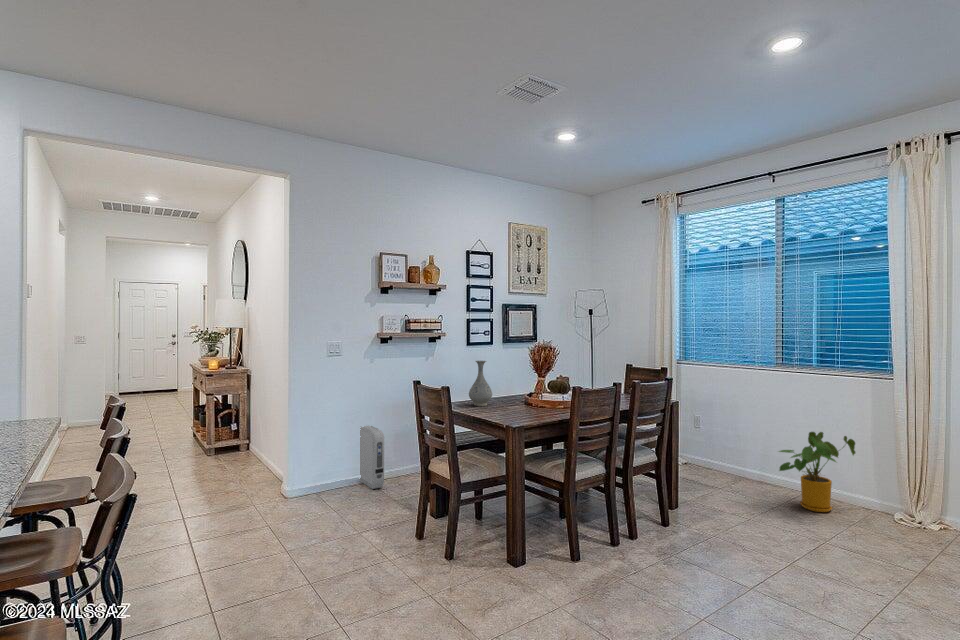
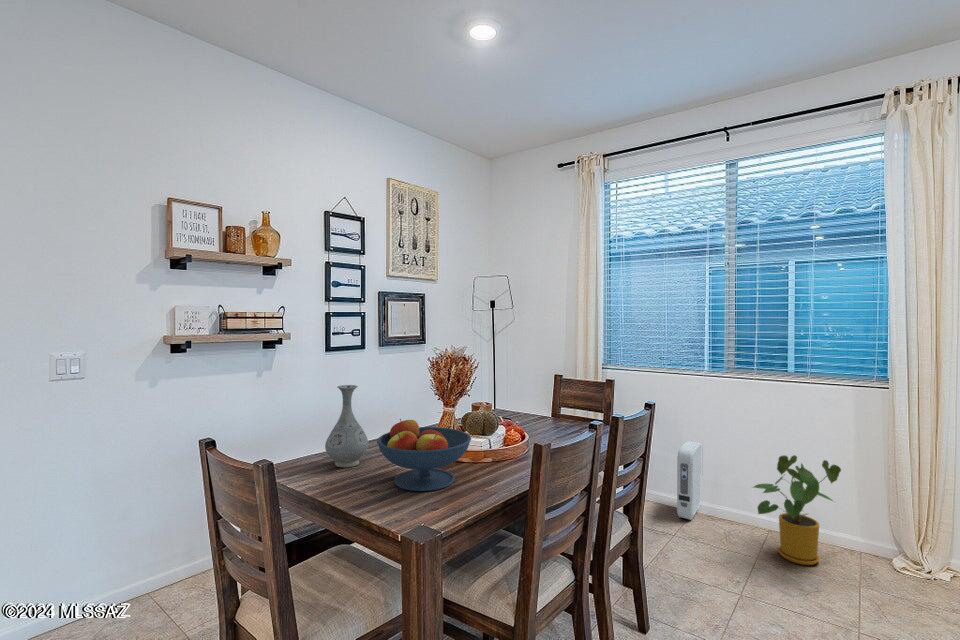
fruit bowl: none [496,378,547,414] -> present [377,419,471,491]
air purifier: present [359,426,384,489] -> present [677,441,701,520]

